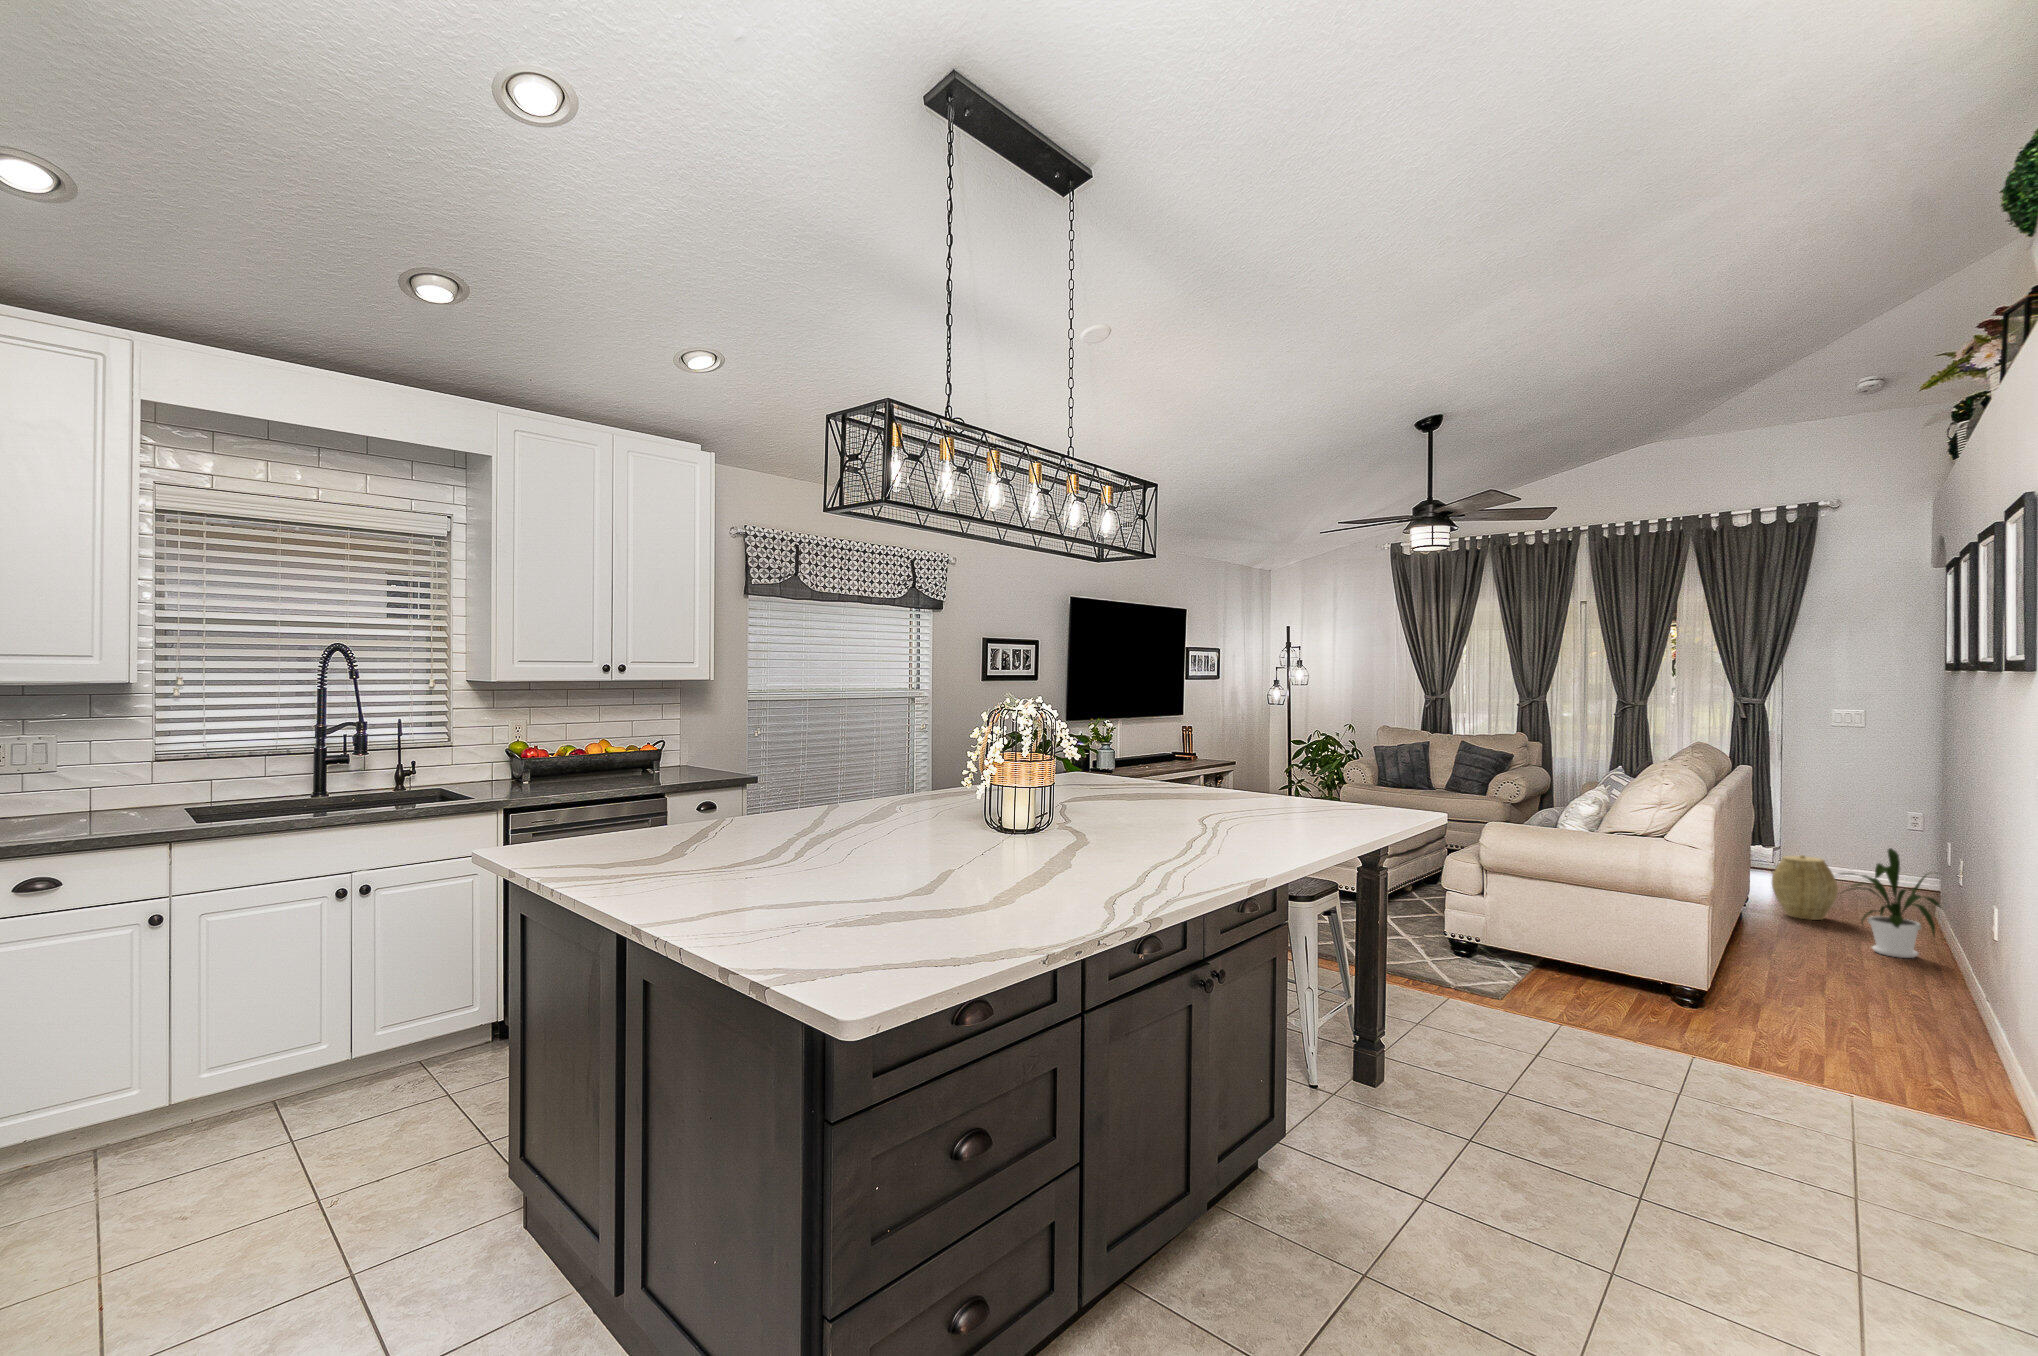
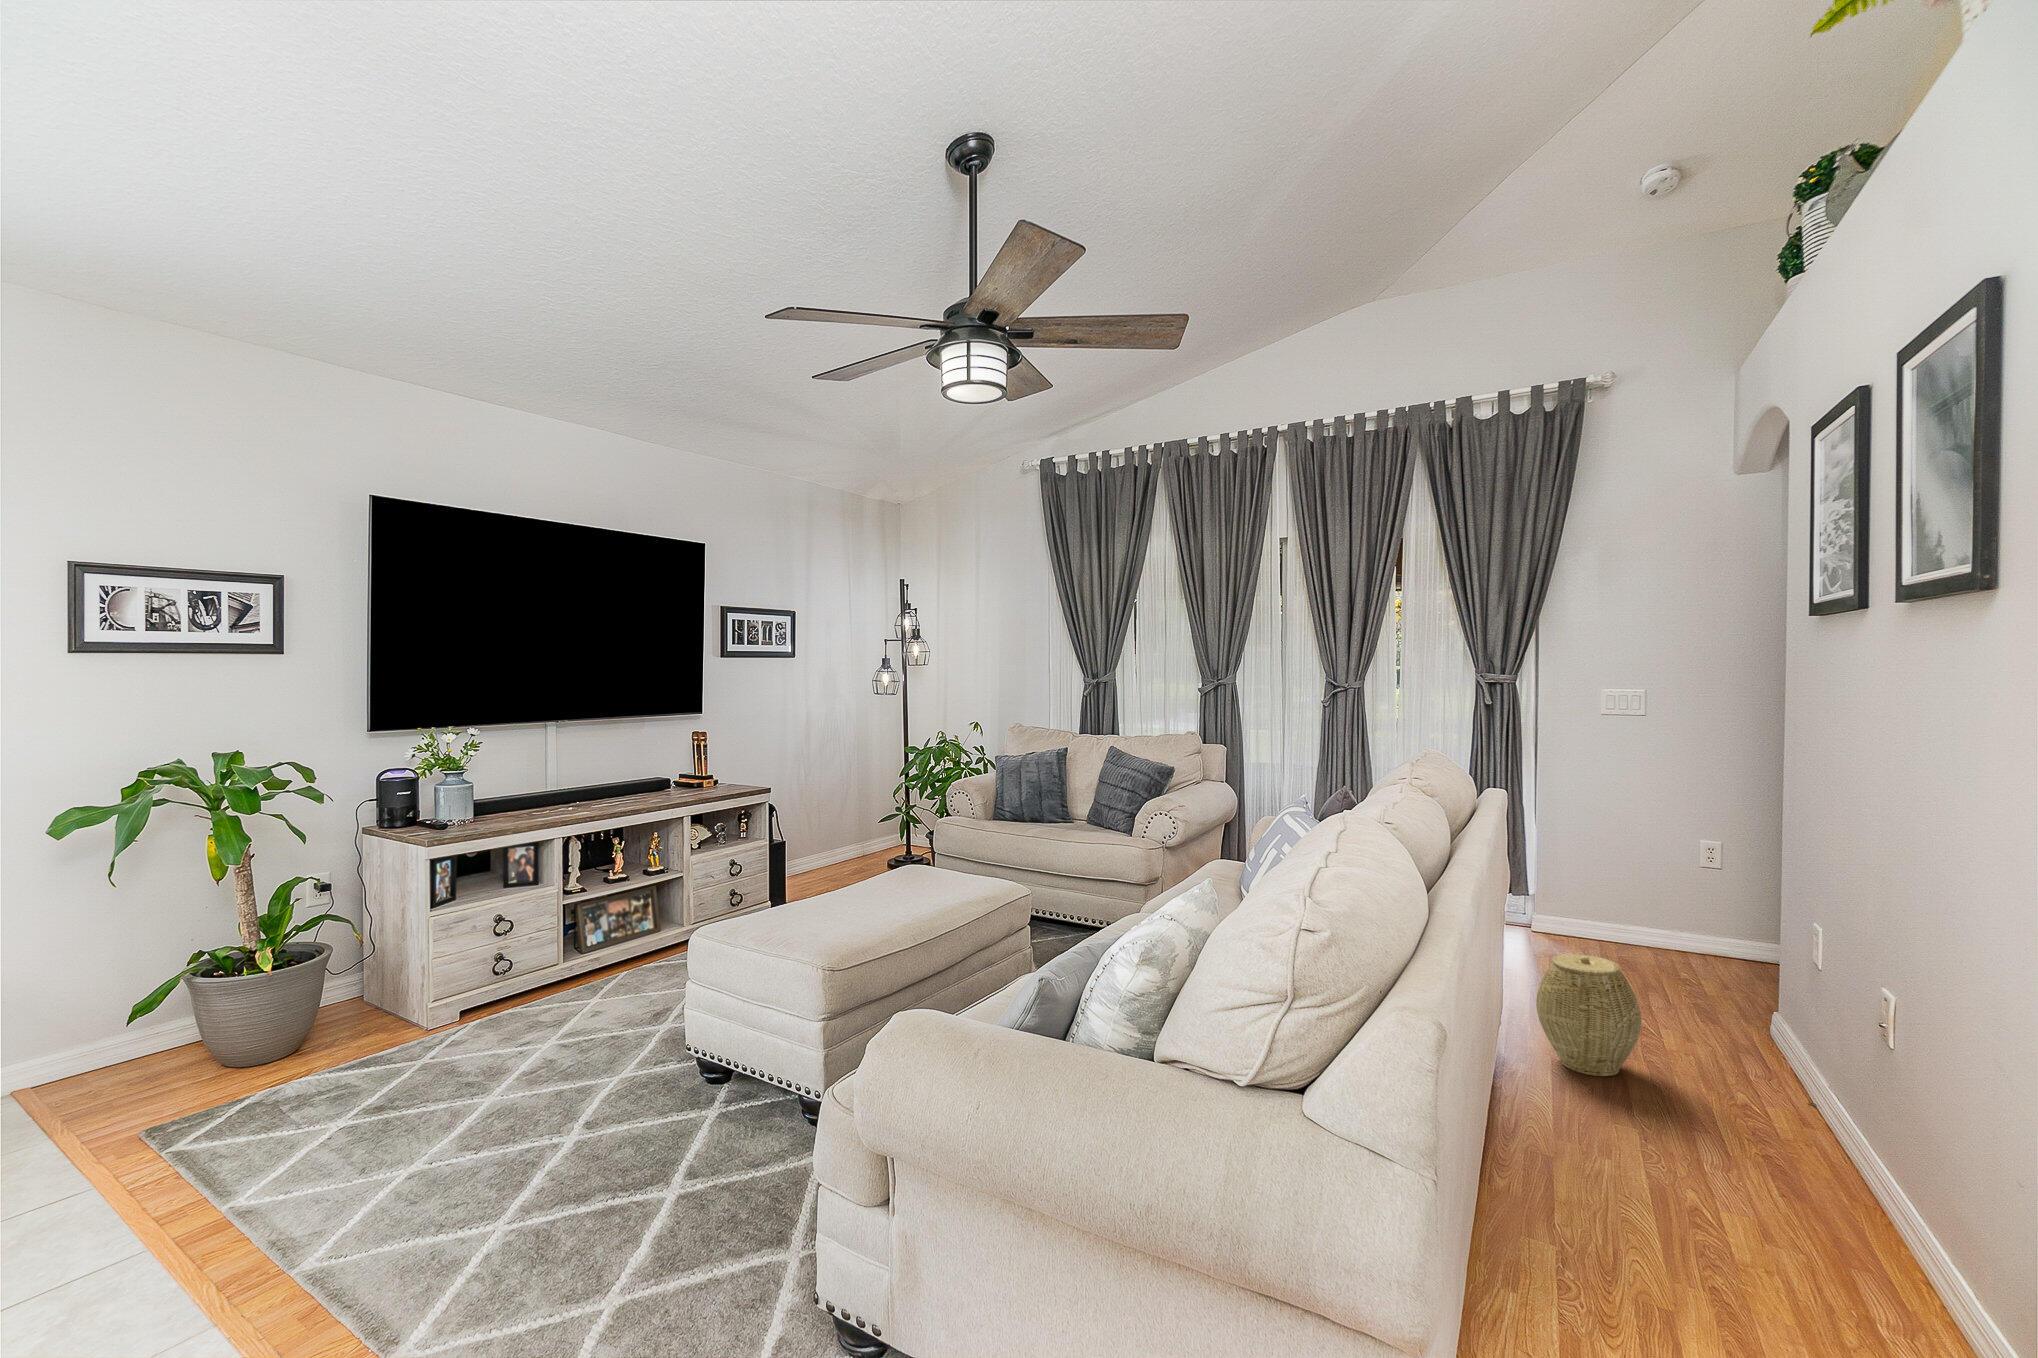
house plant: present [1841,848,1941,958] -> none [1653,982,1876,1234]

